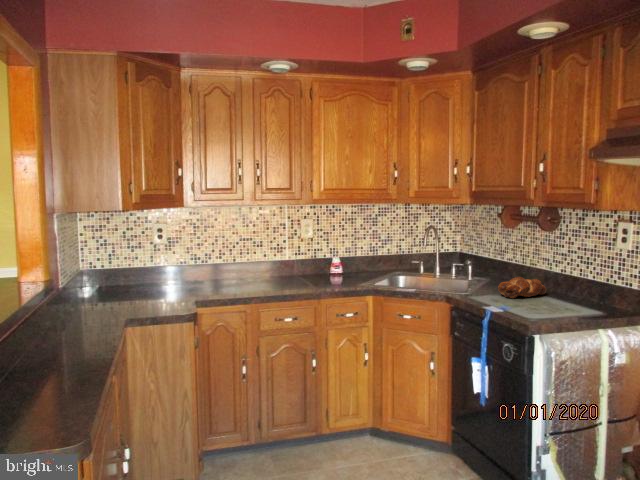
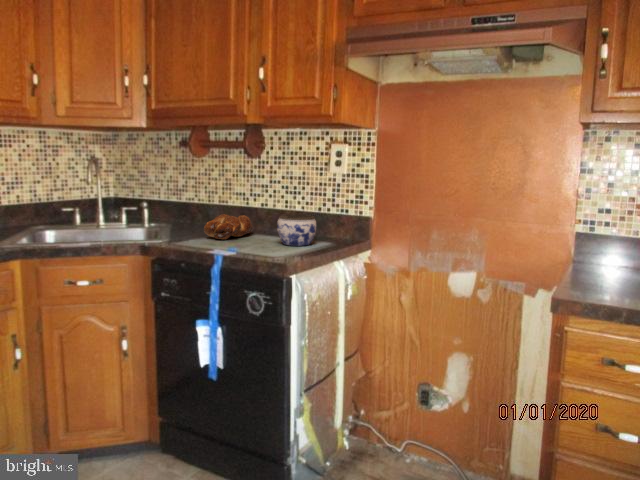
jar: none [550,284,587,312] -> present [277,214,317,246]

